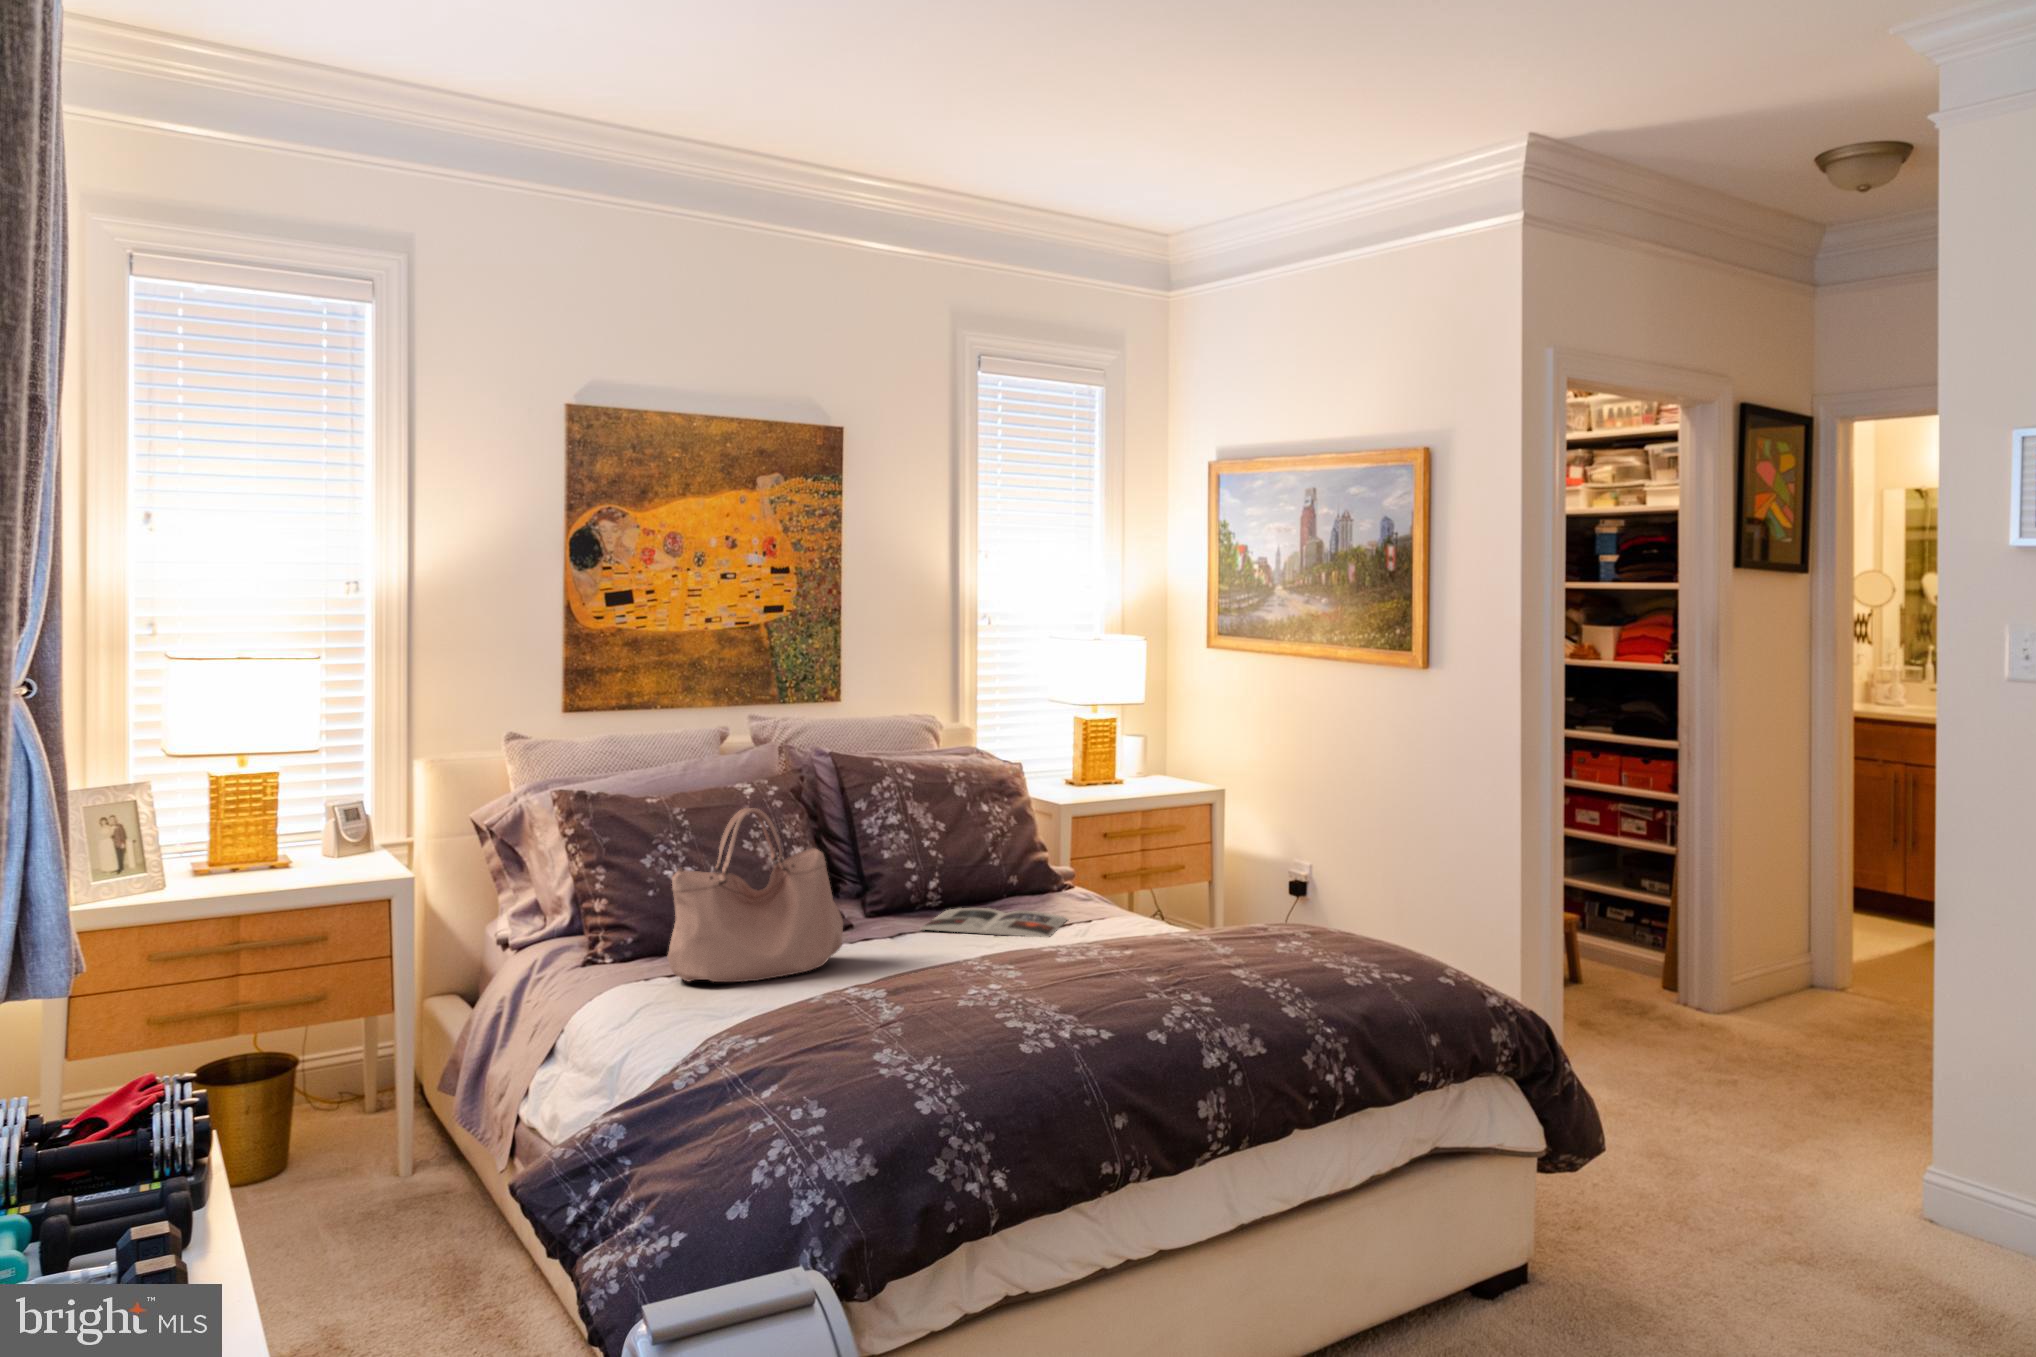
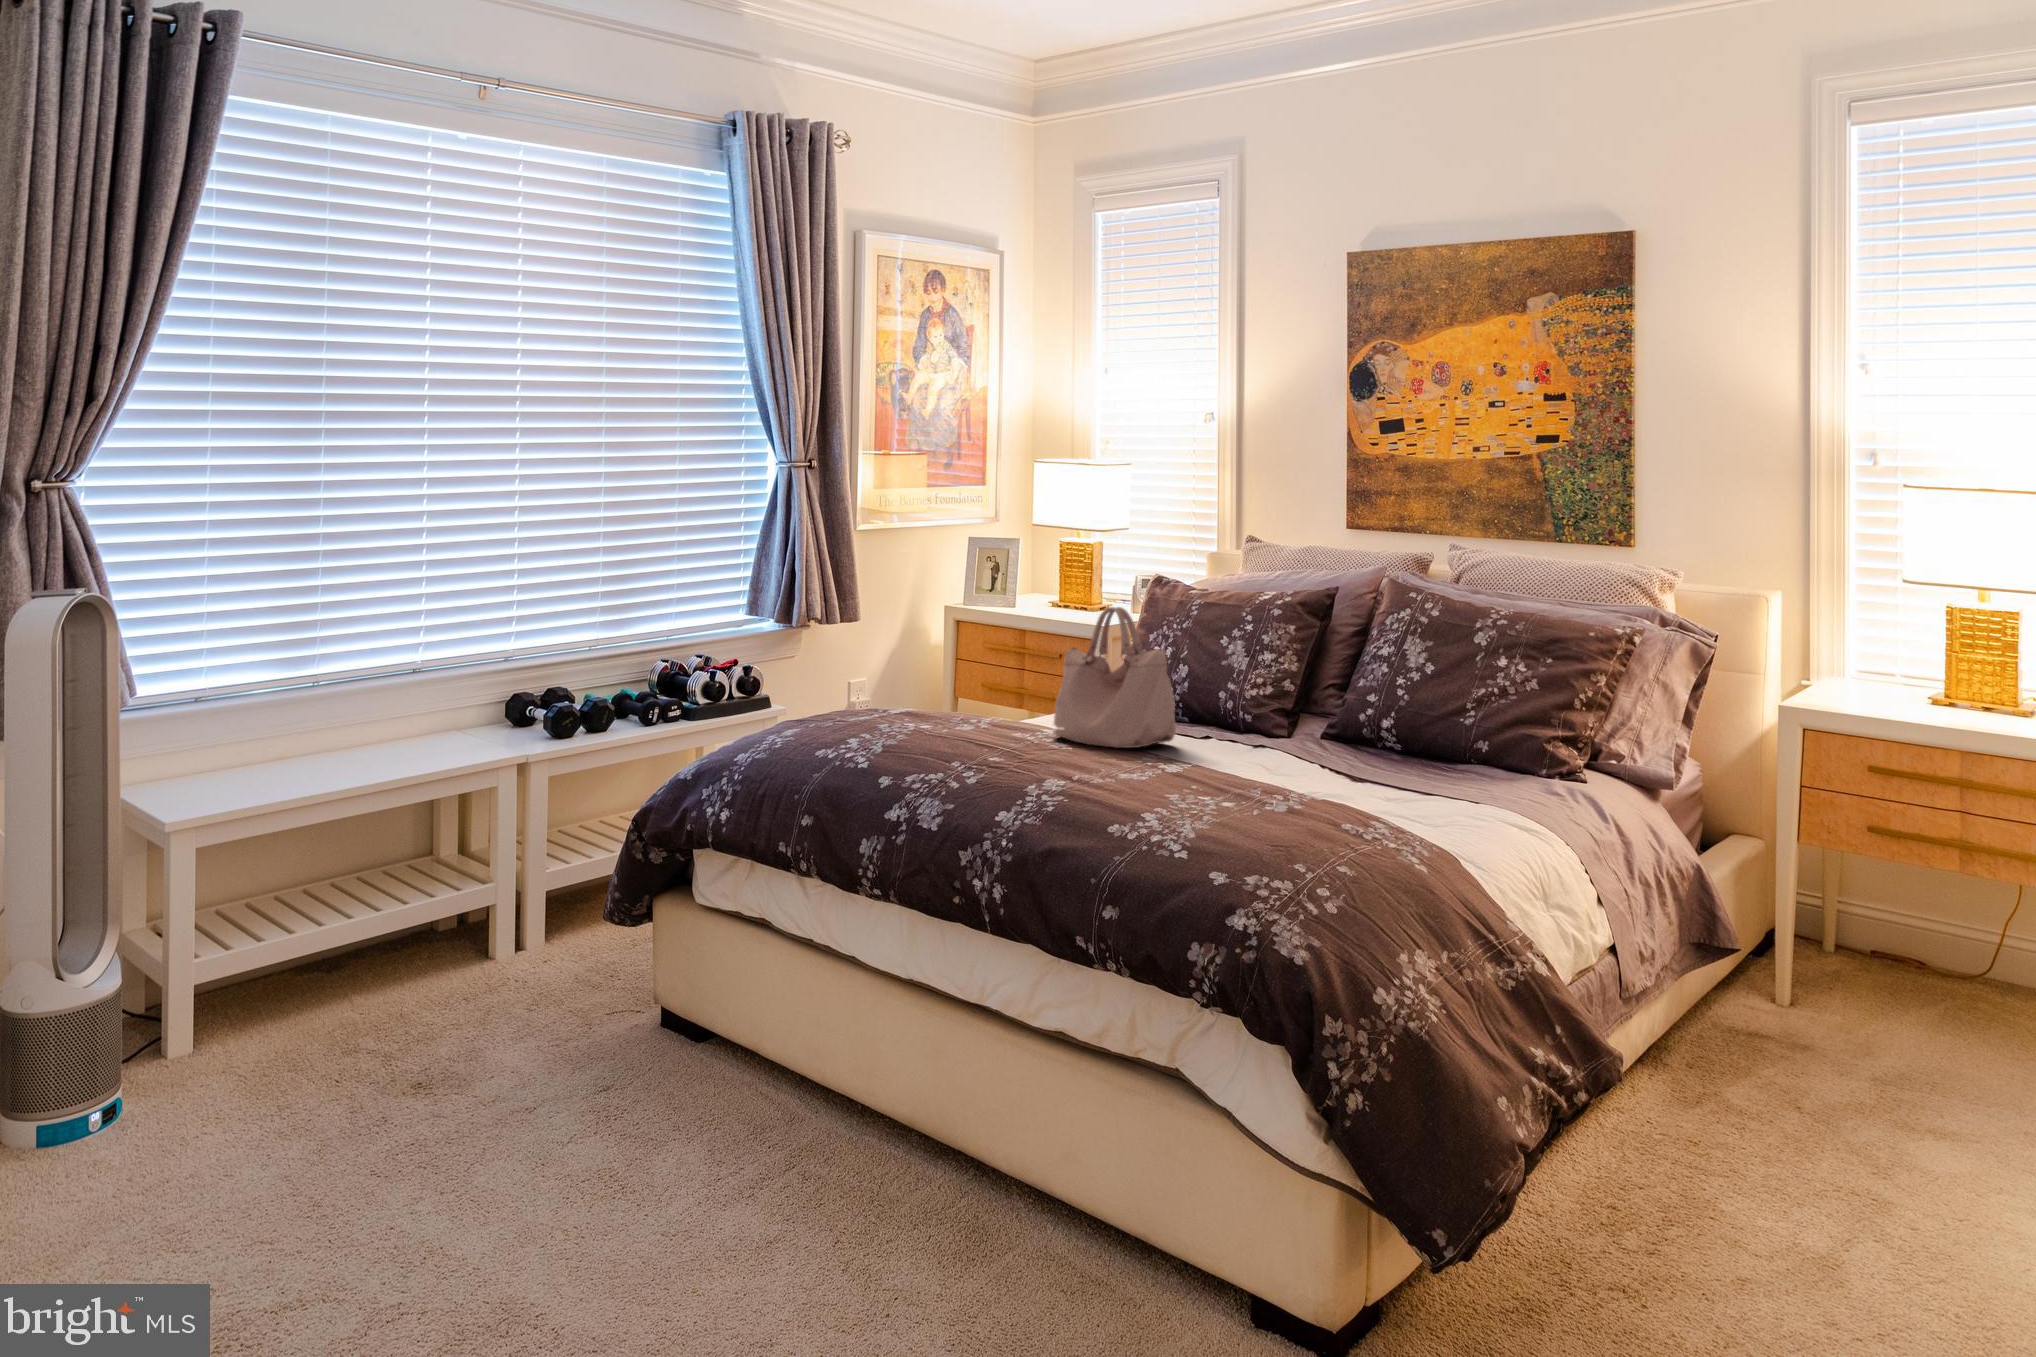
magazine: present [921,908,1067,937] -> none [1303,751,1421,781]

